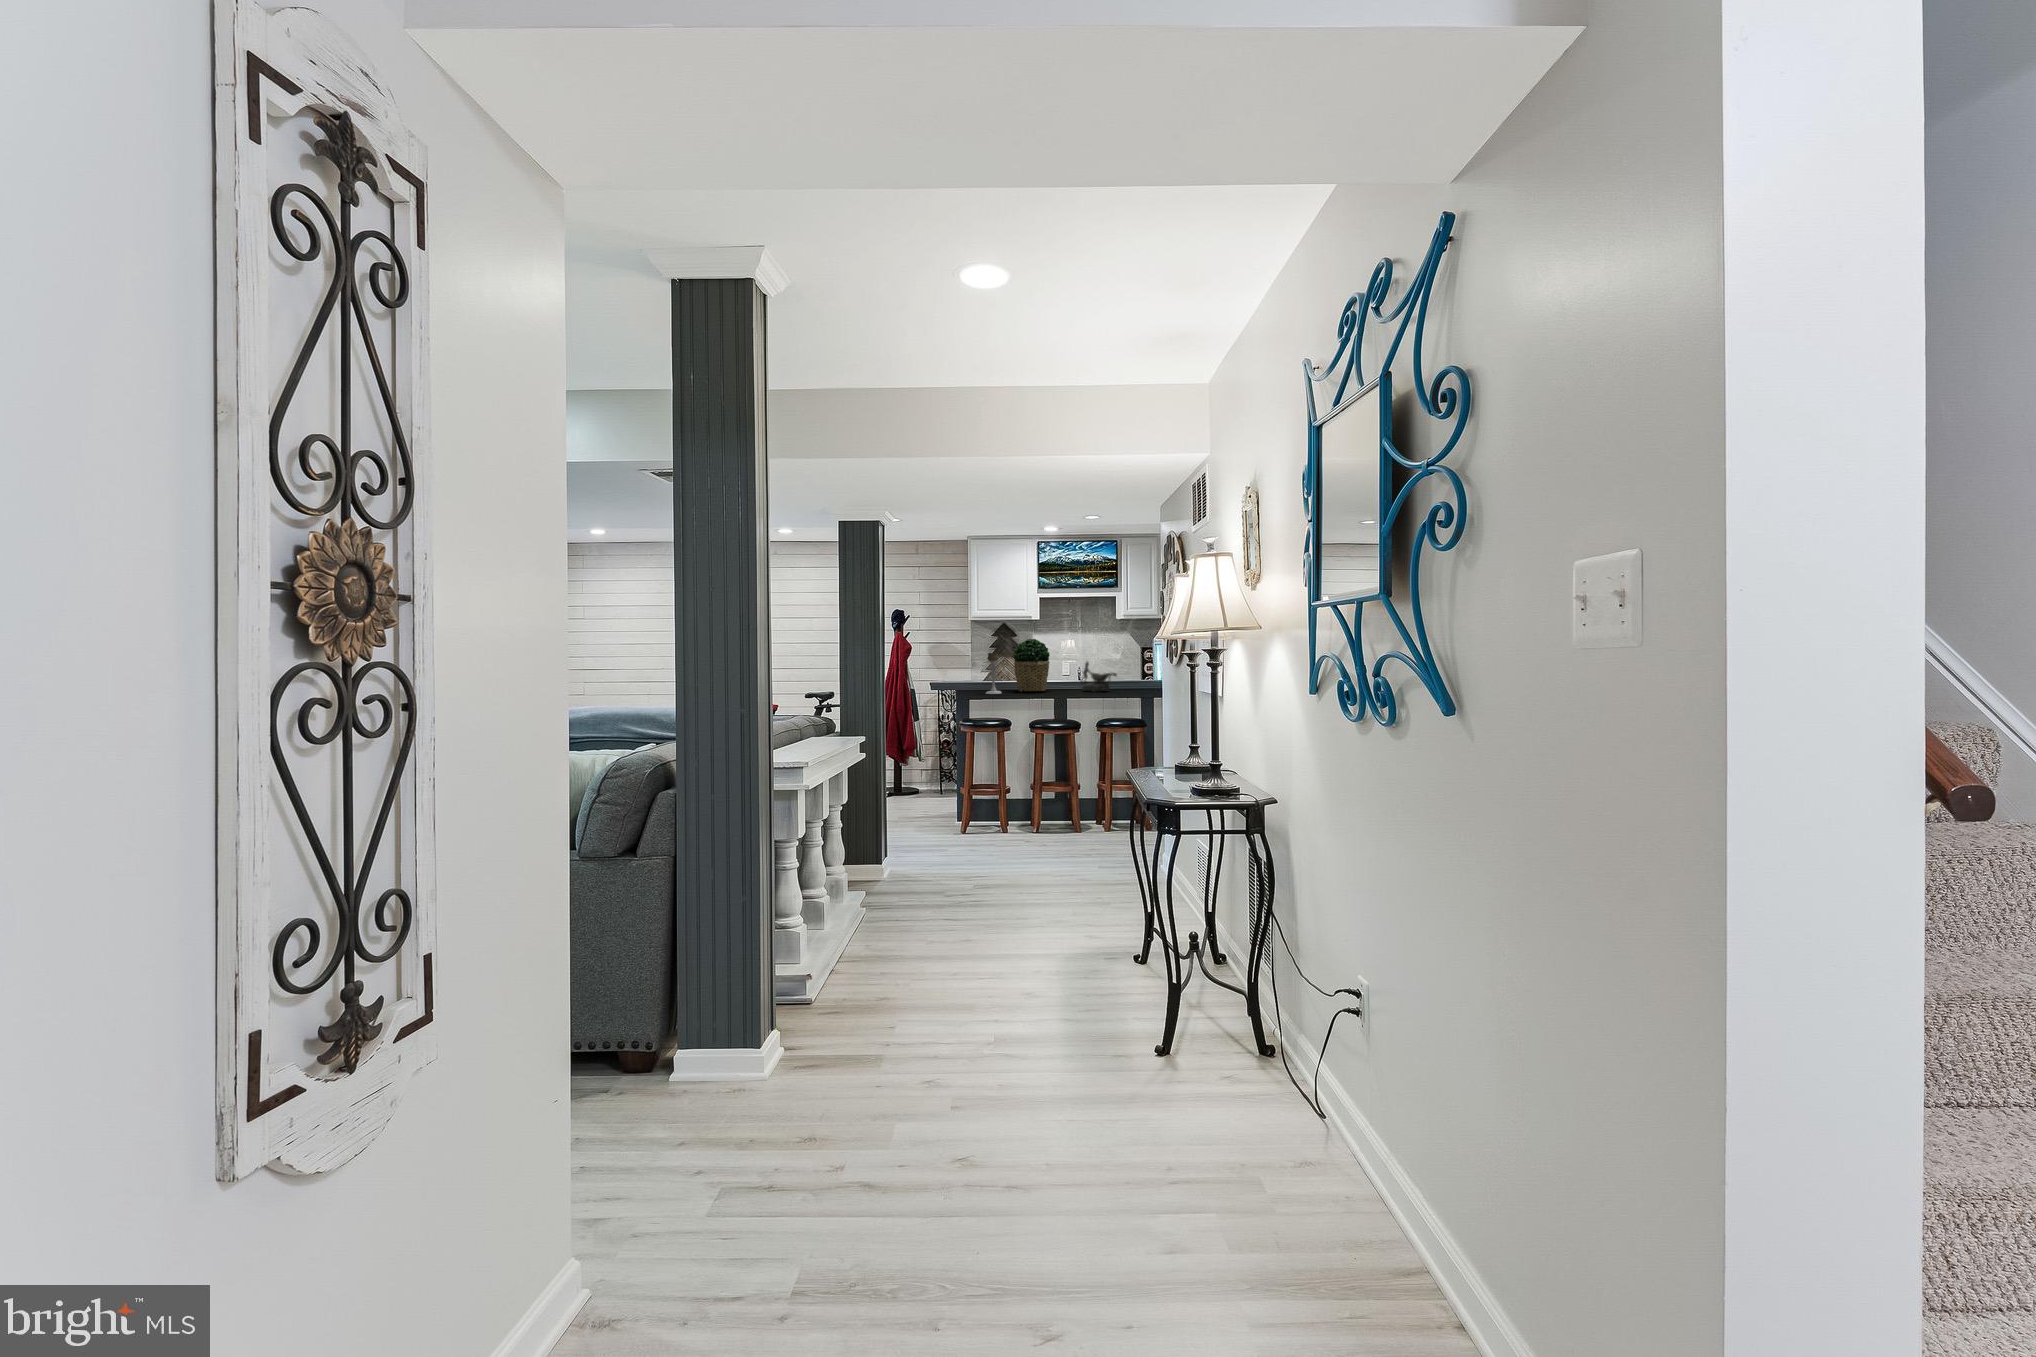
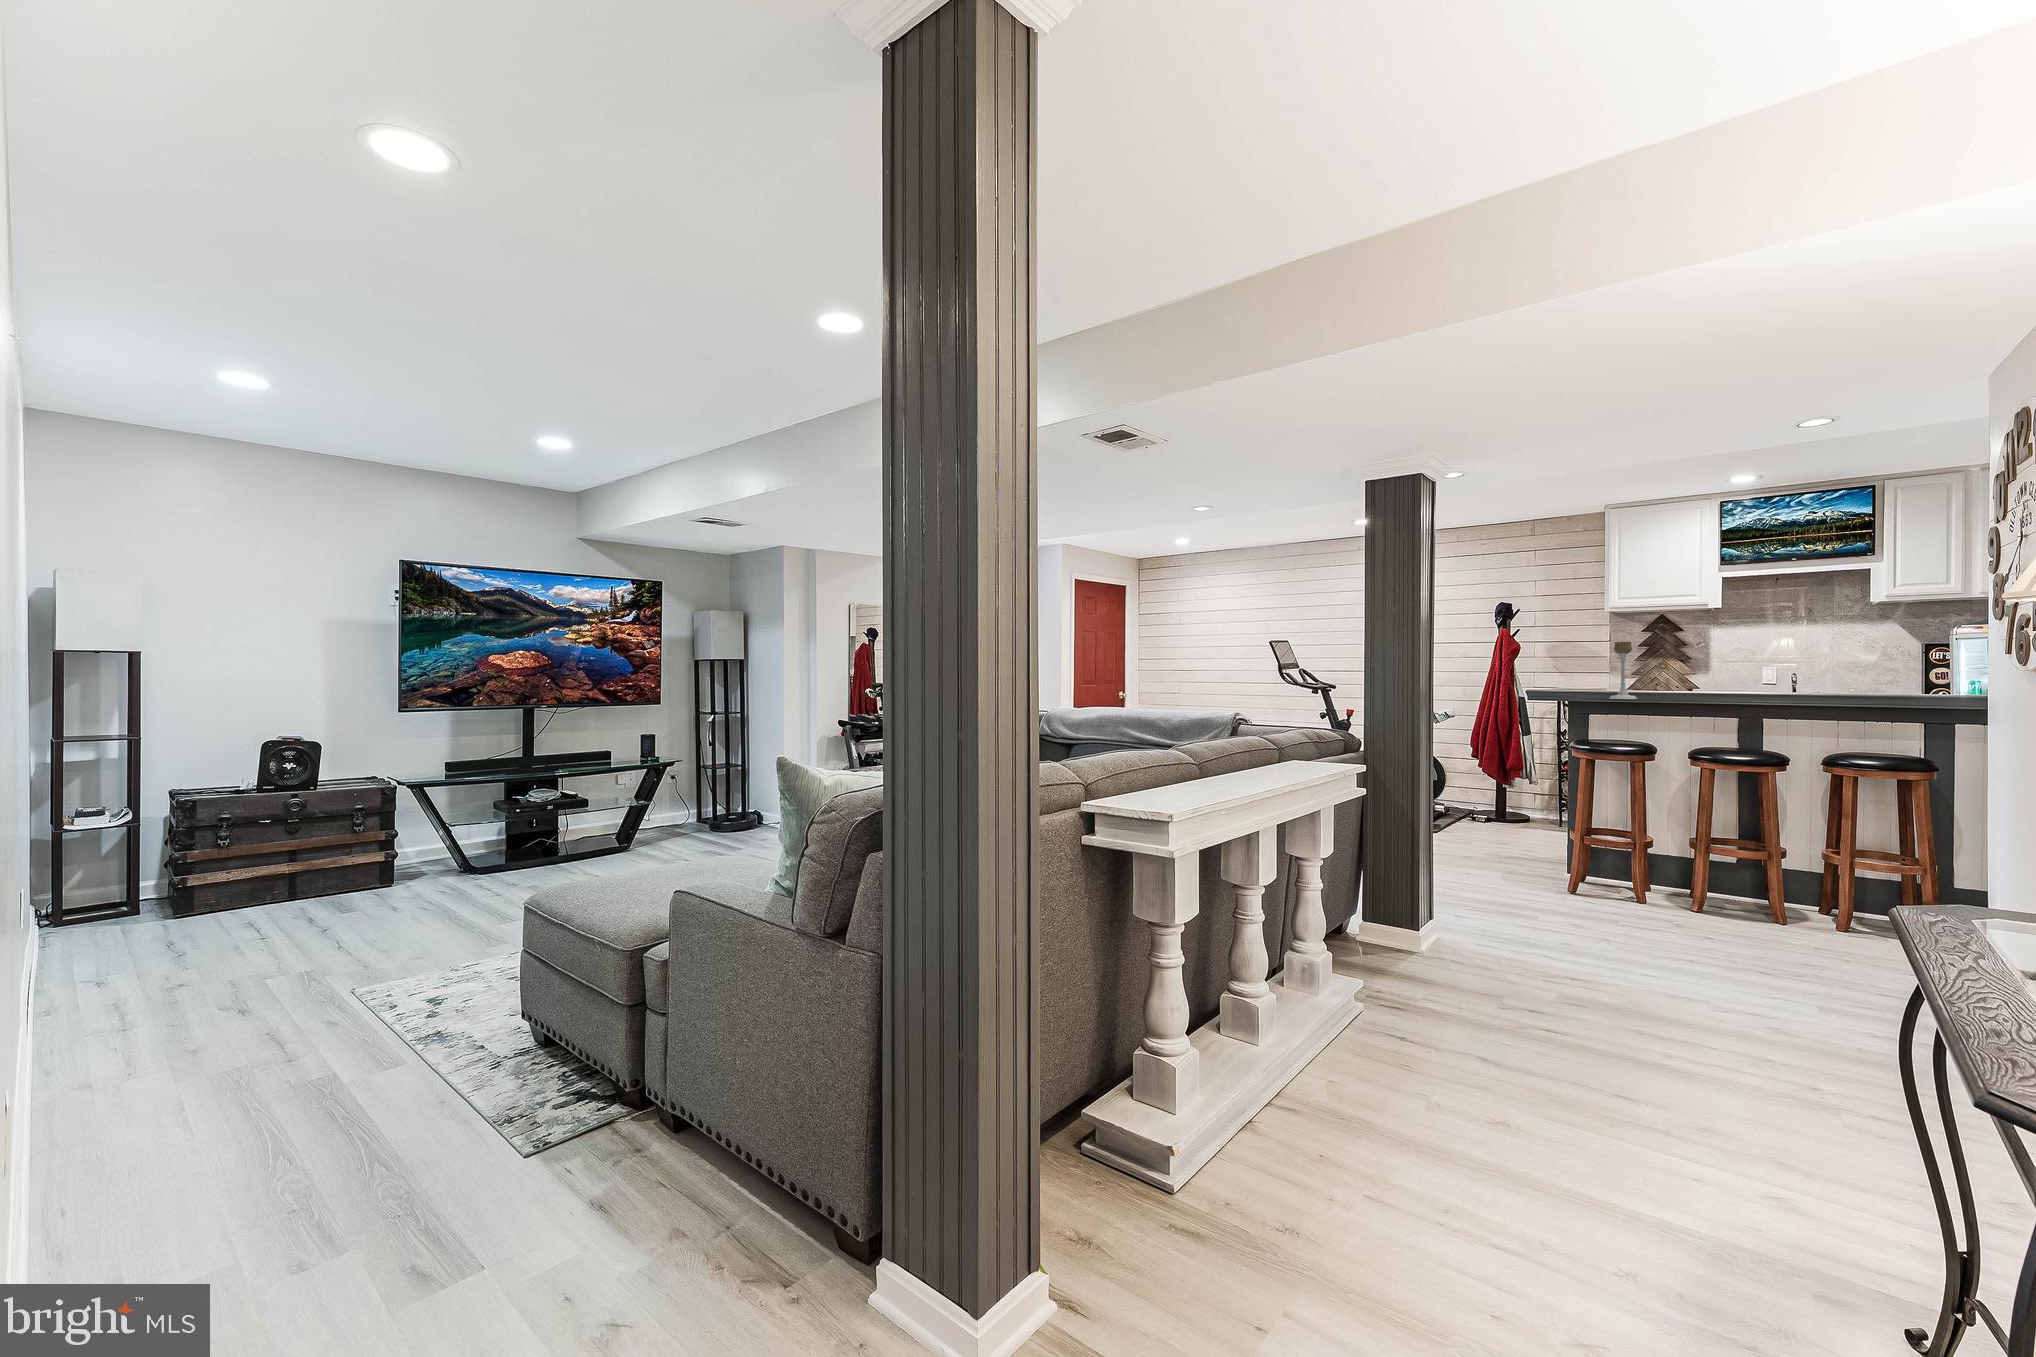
potted plant: present [1013,639,1050,692] -> none [1660,622,1727,699]
decorative bowl: present [1081,662,1117,691] -> none [1786,655,1865,703]

